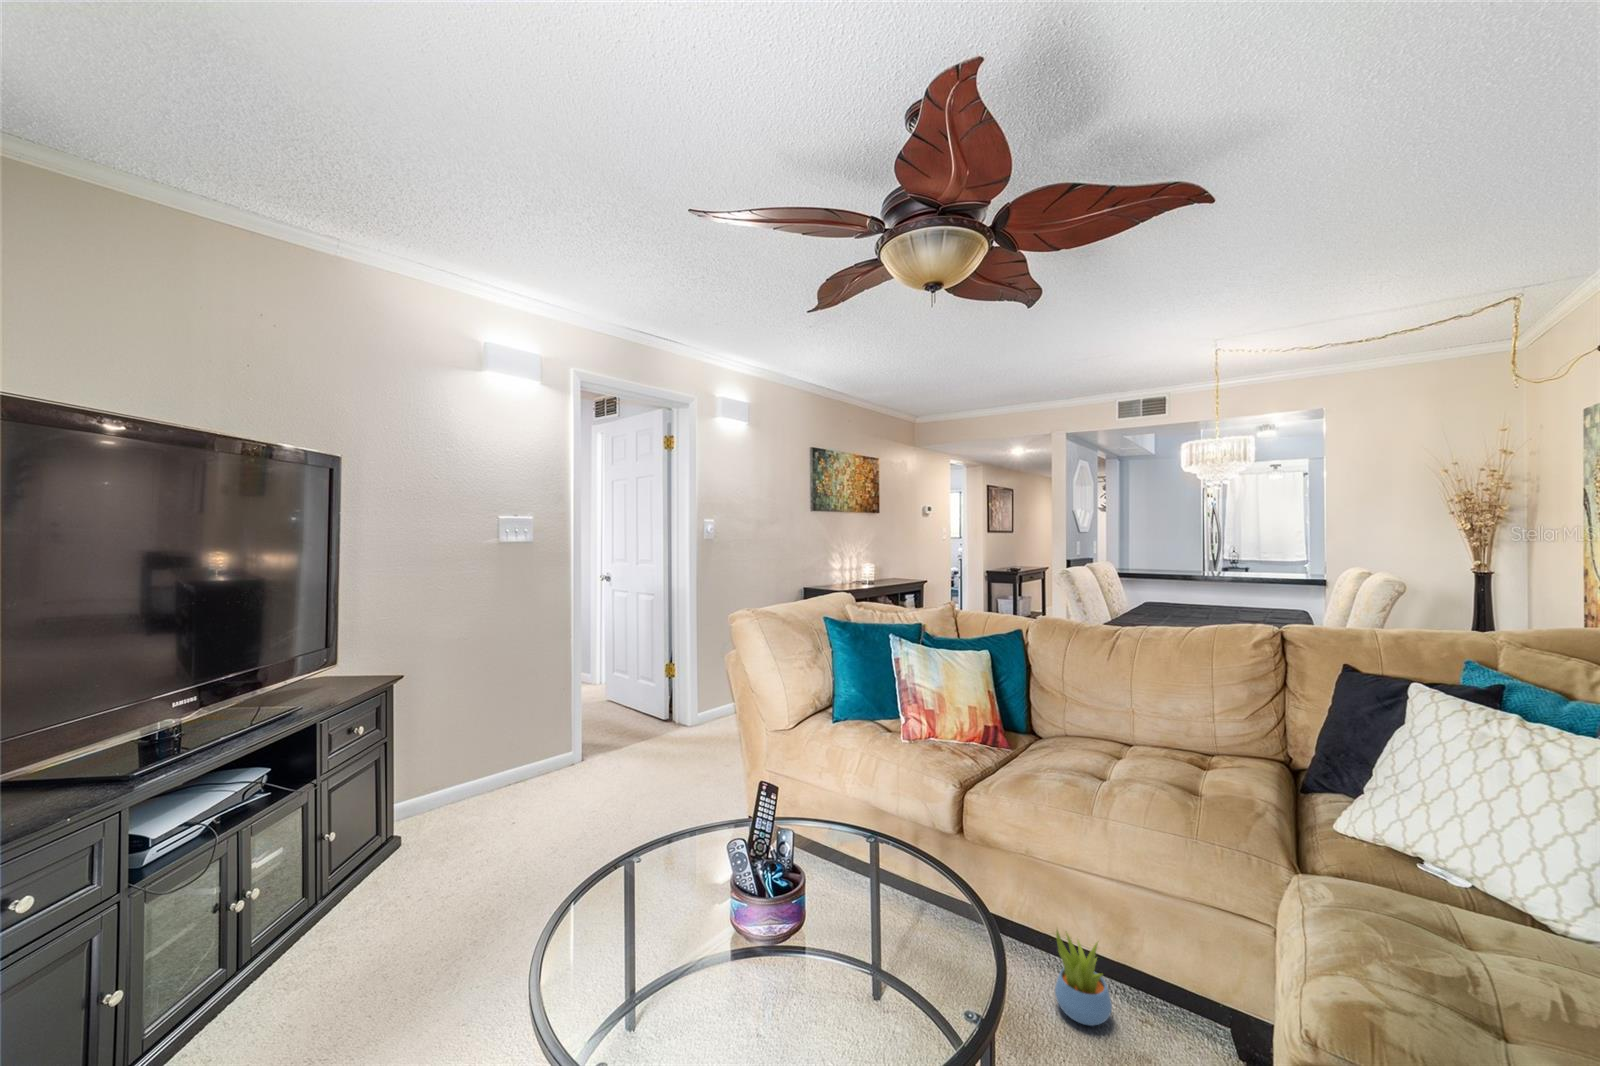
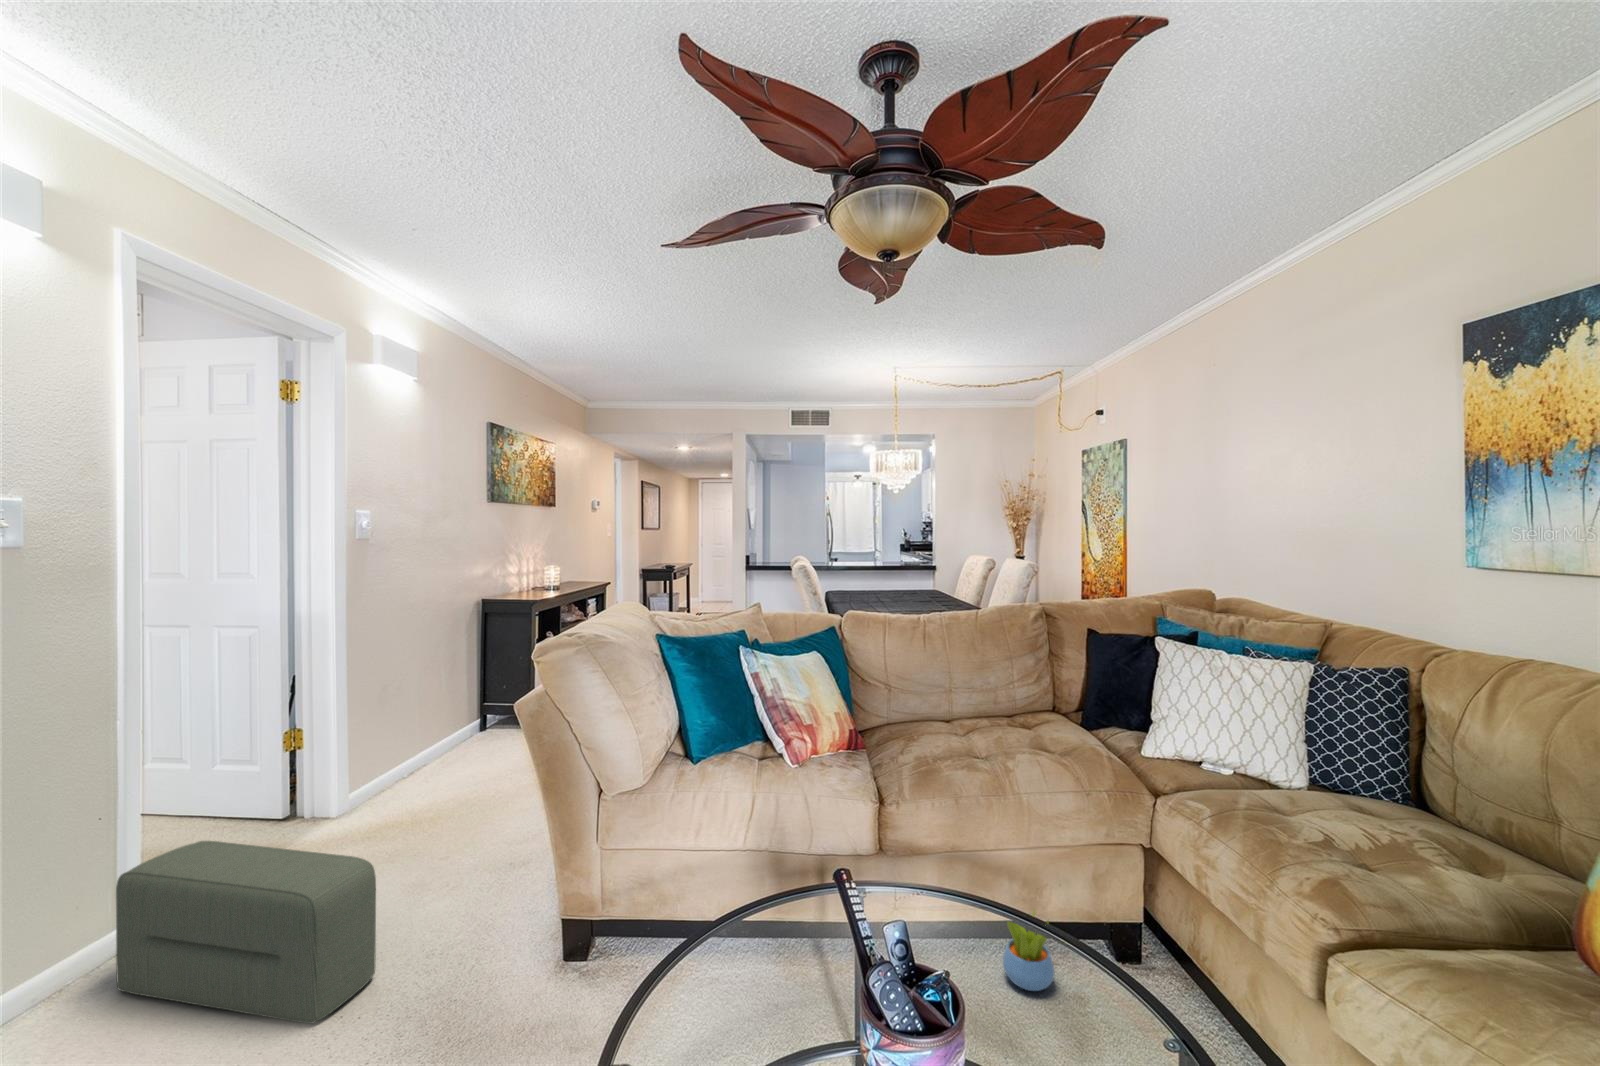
pouf: none [553,713,646,827] -> present [116,841,376,1024]

